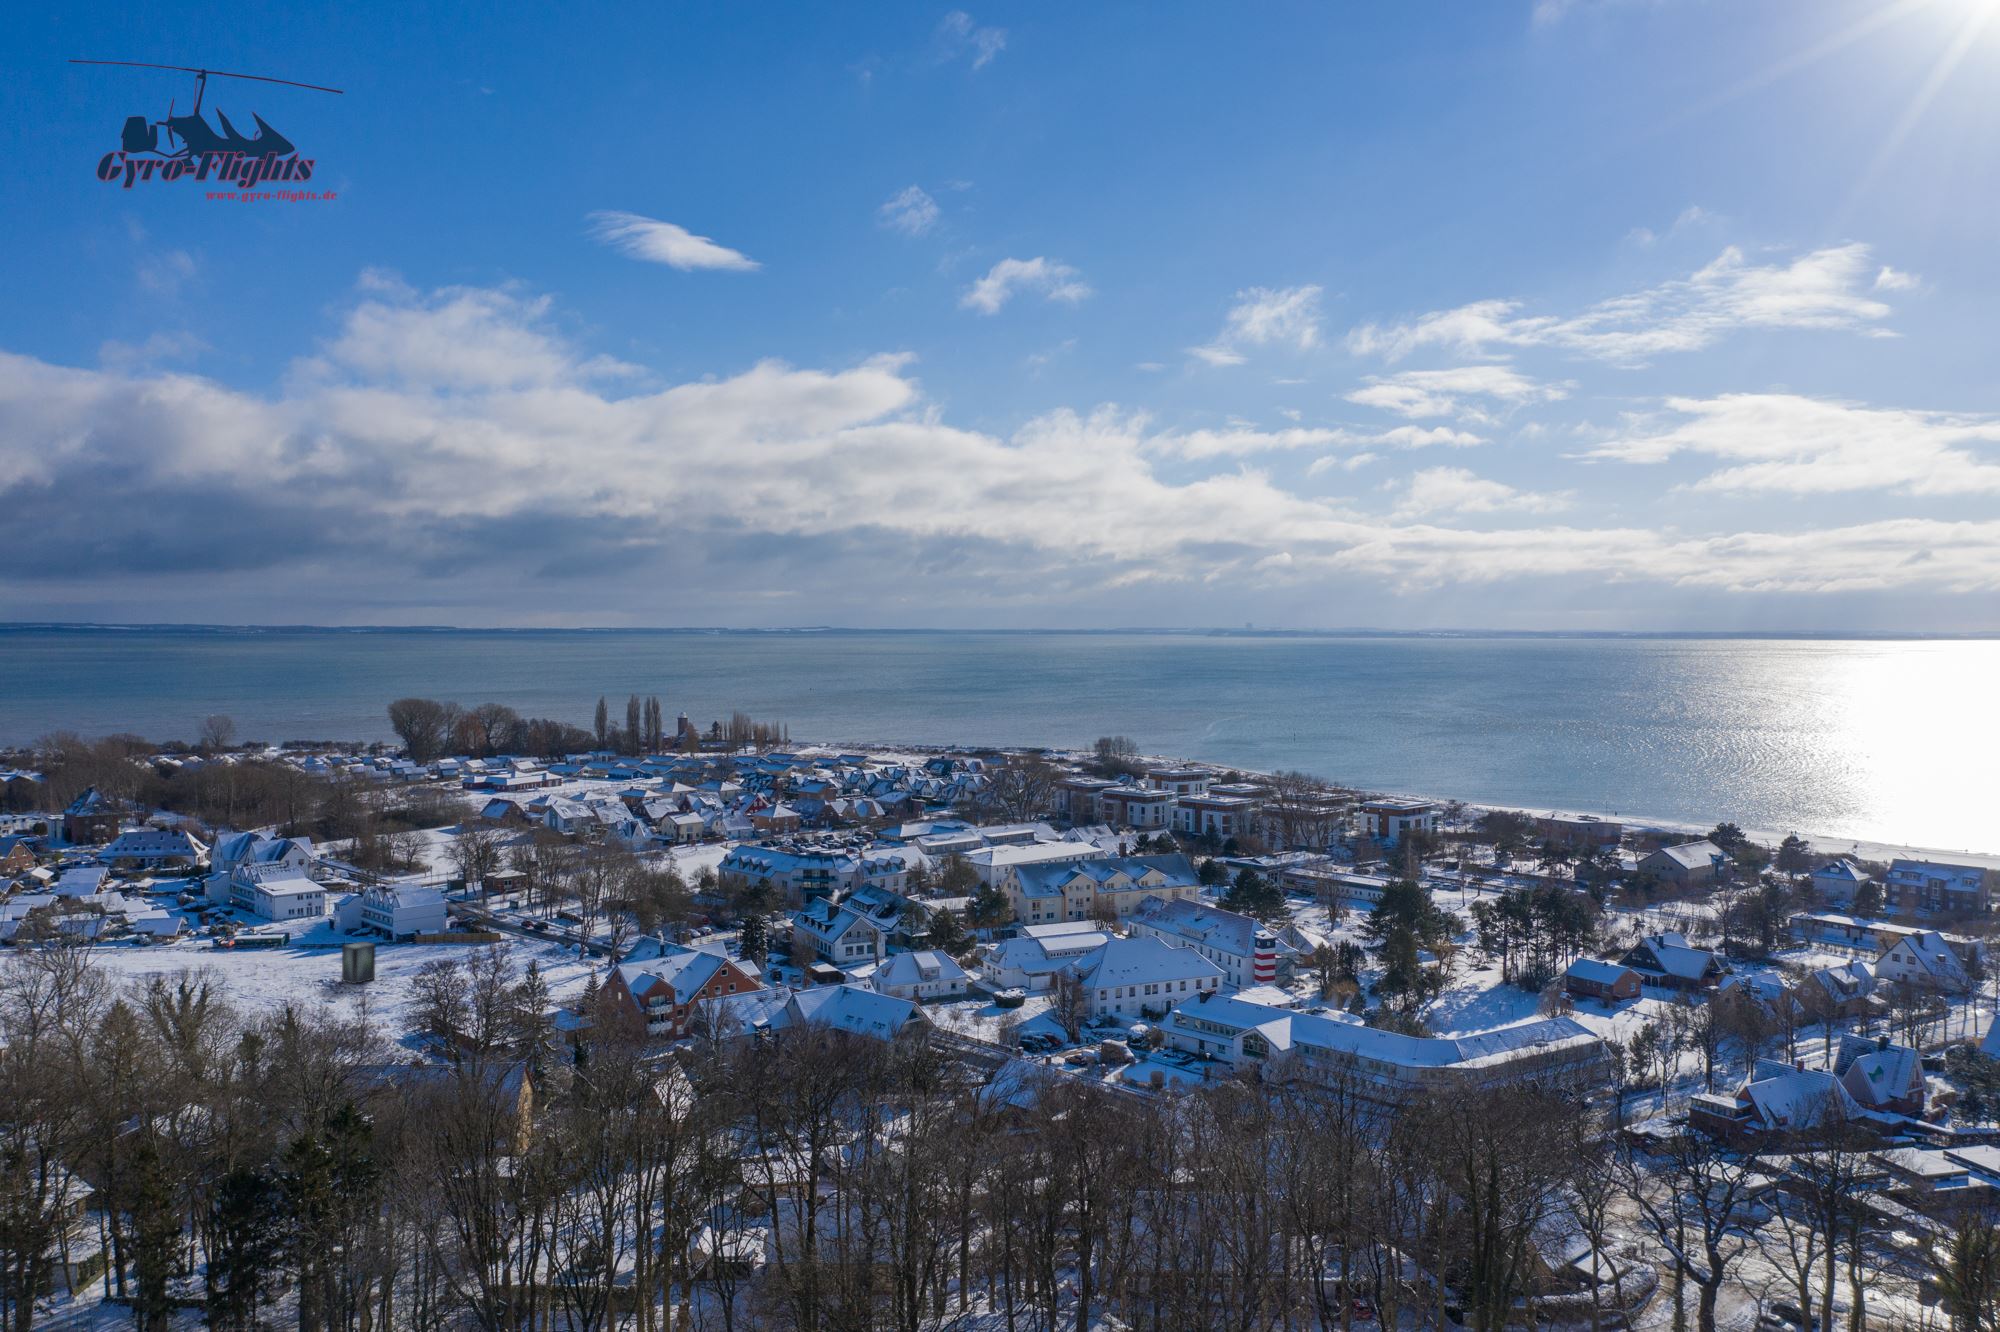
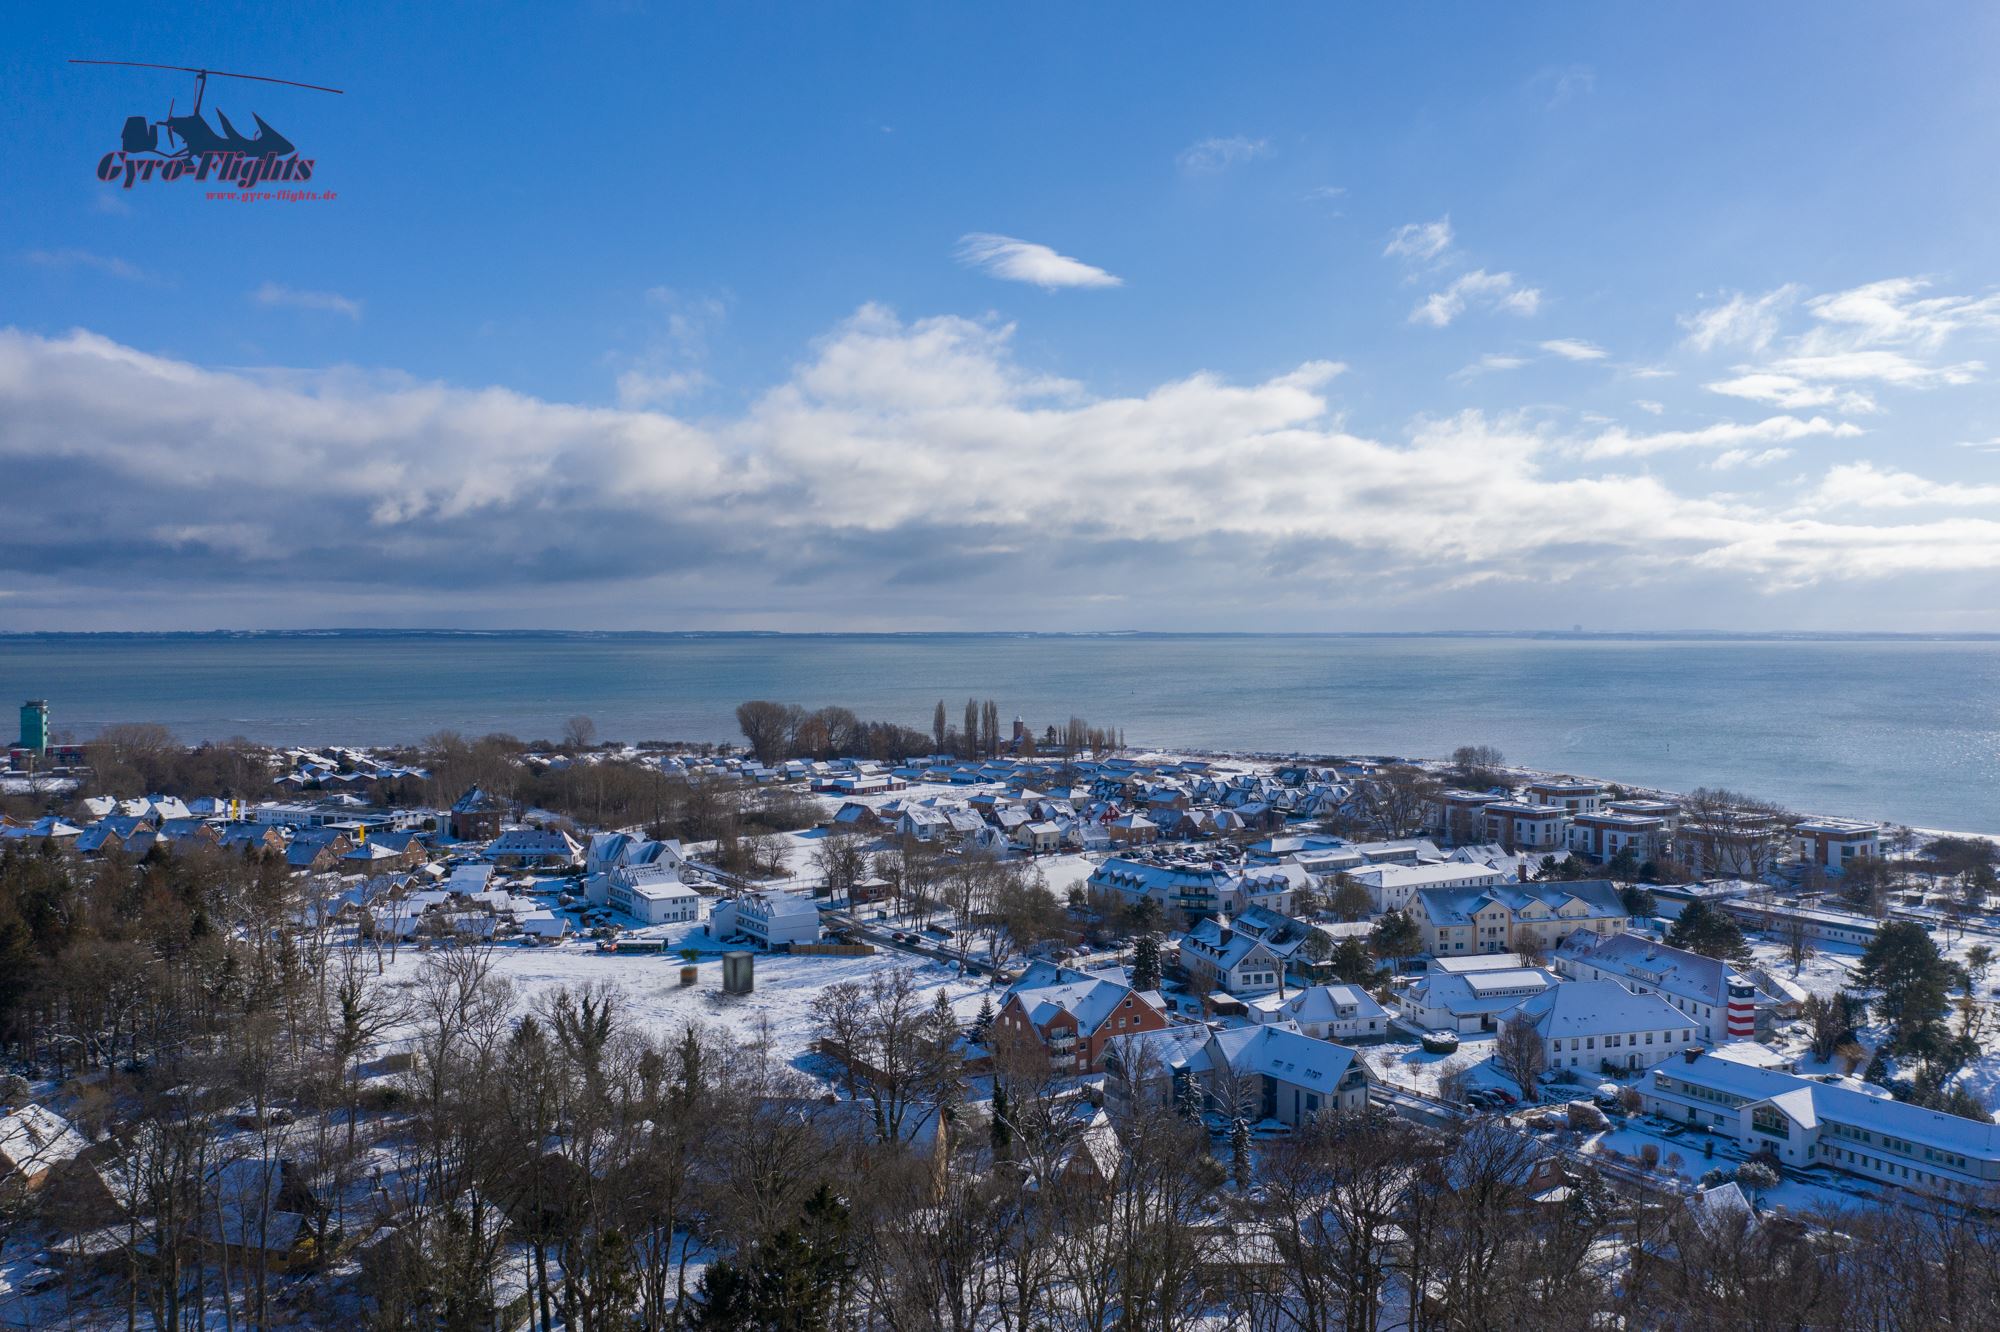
potted tree: none [296,941,322,978] -> present [679,948,700,985]

